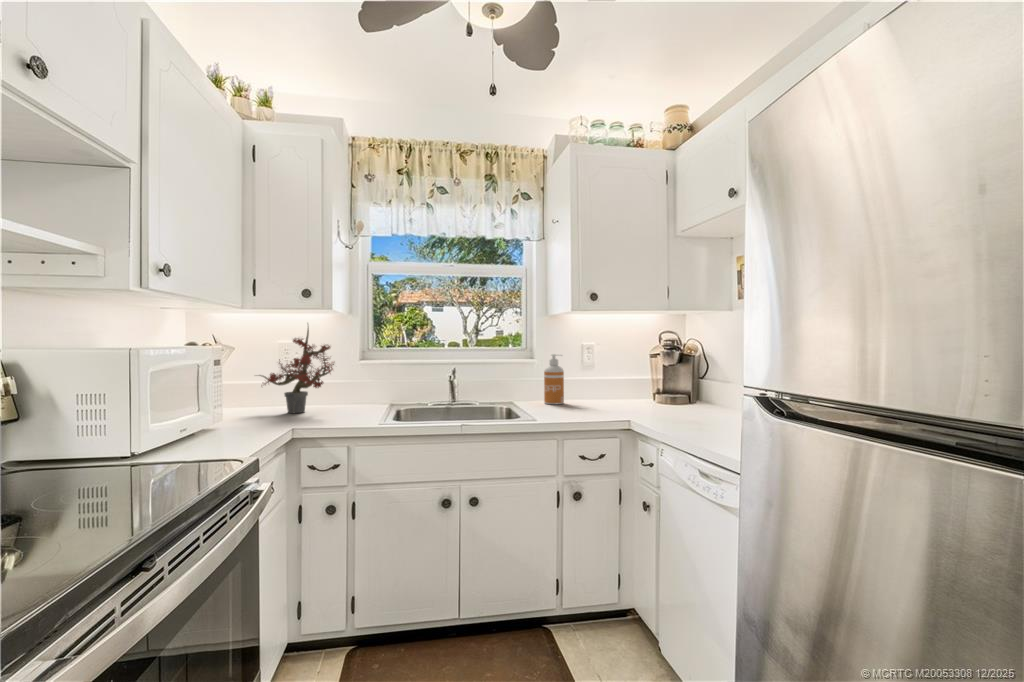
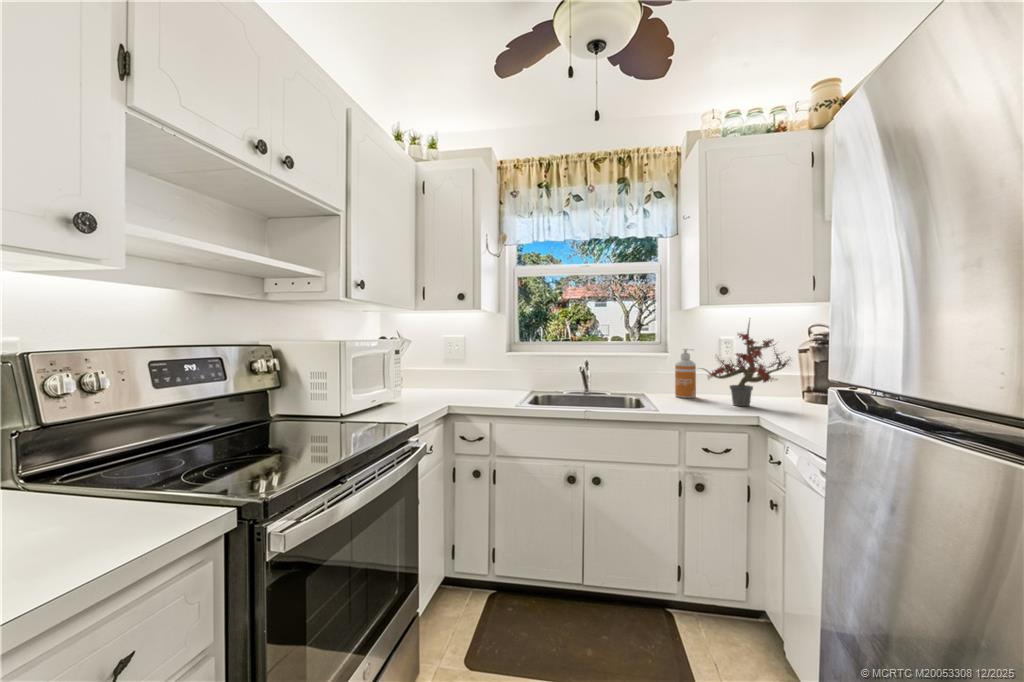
potted plant: present [259,327,334,413] -> present [701,321,791,406]

